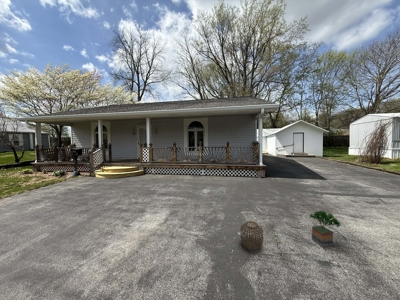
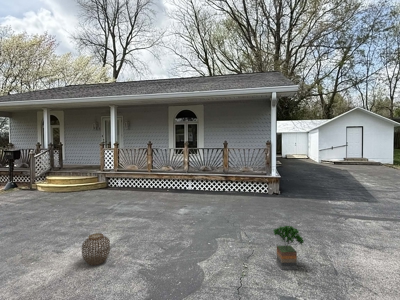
woven basket: present [240,221,263,250] -> present [82,233,110,265]

